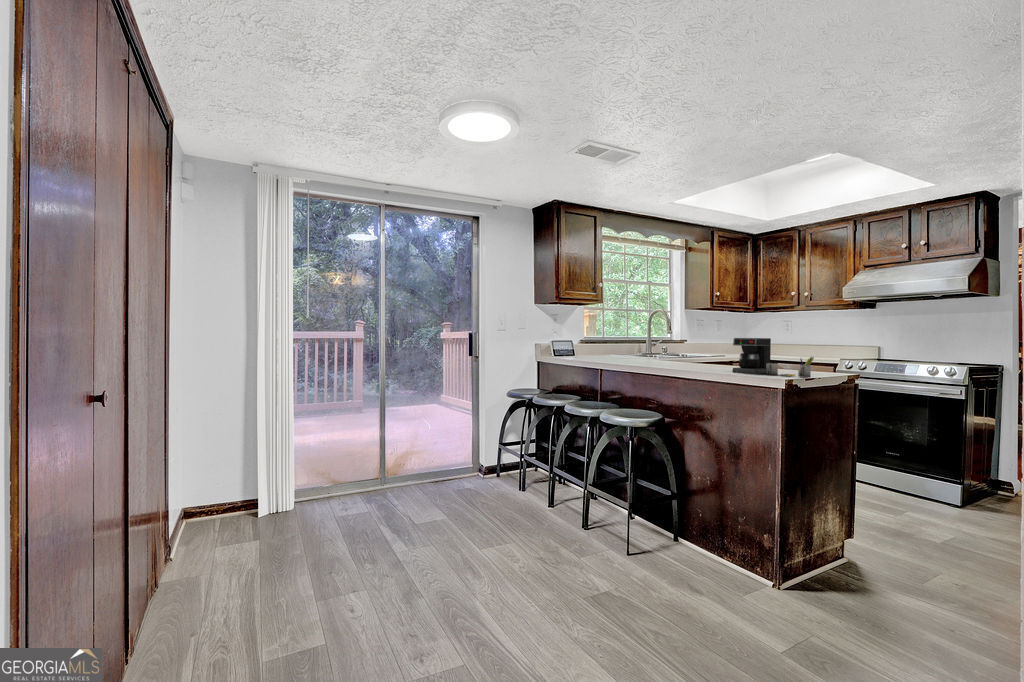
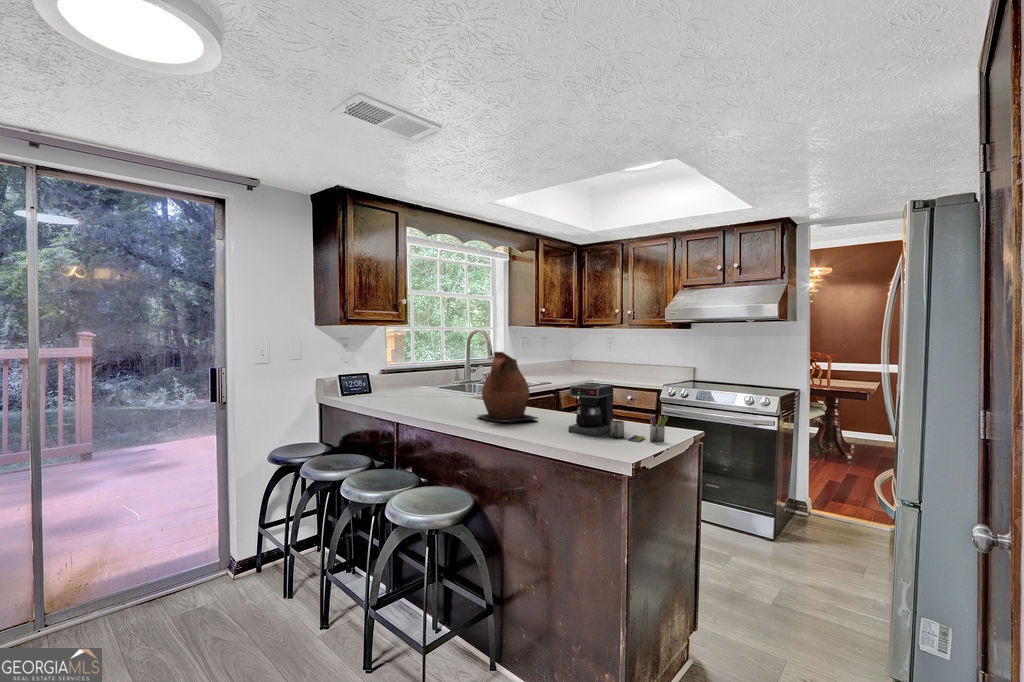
ceramic pitcher: none [659,316,709,368] -> present [479,352,538,422]

